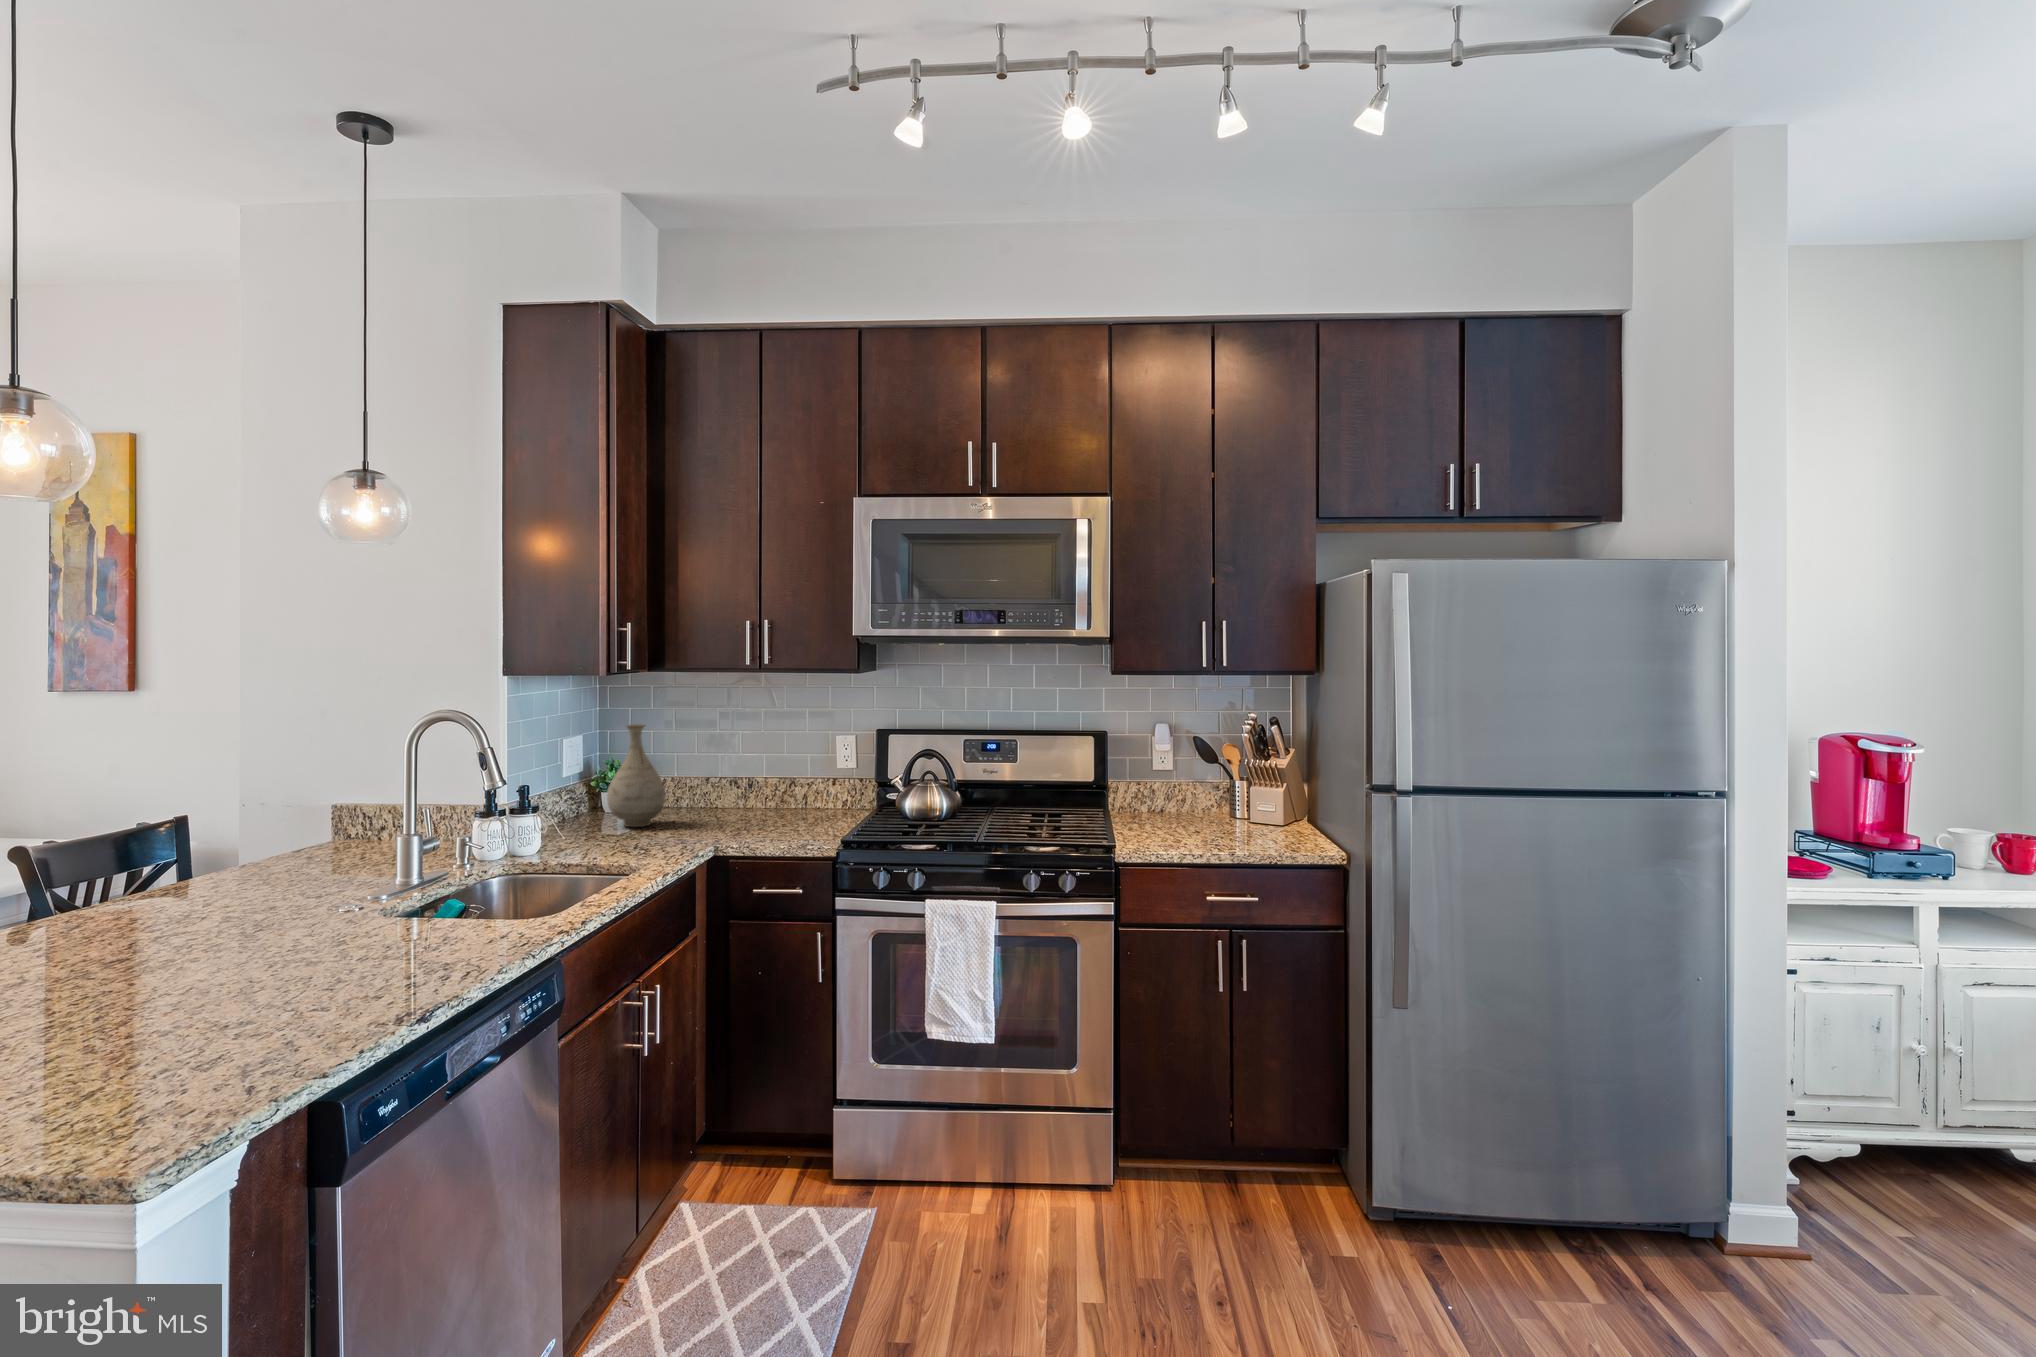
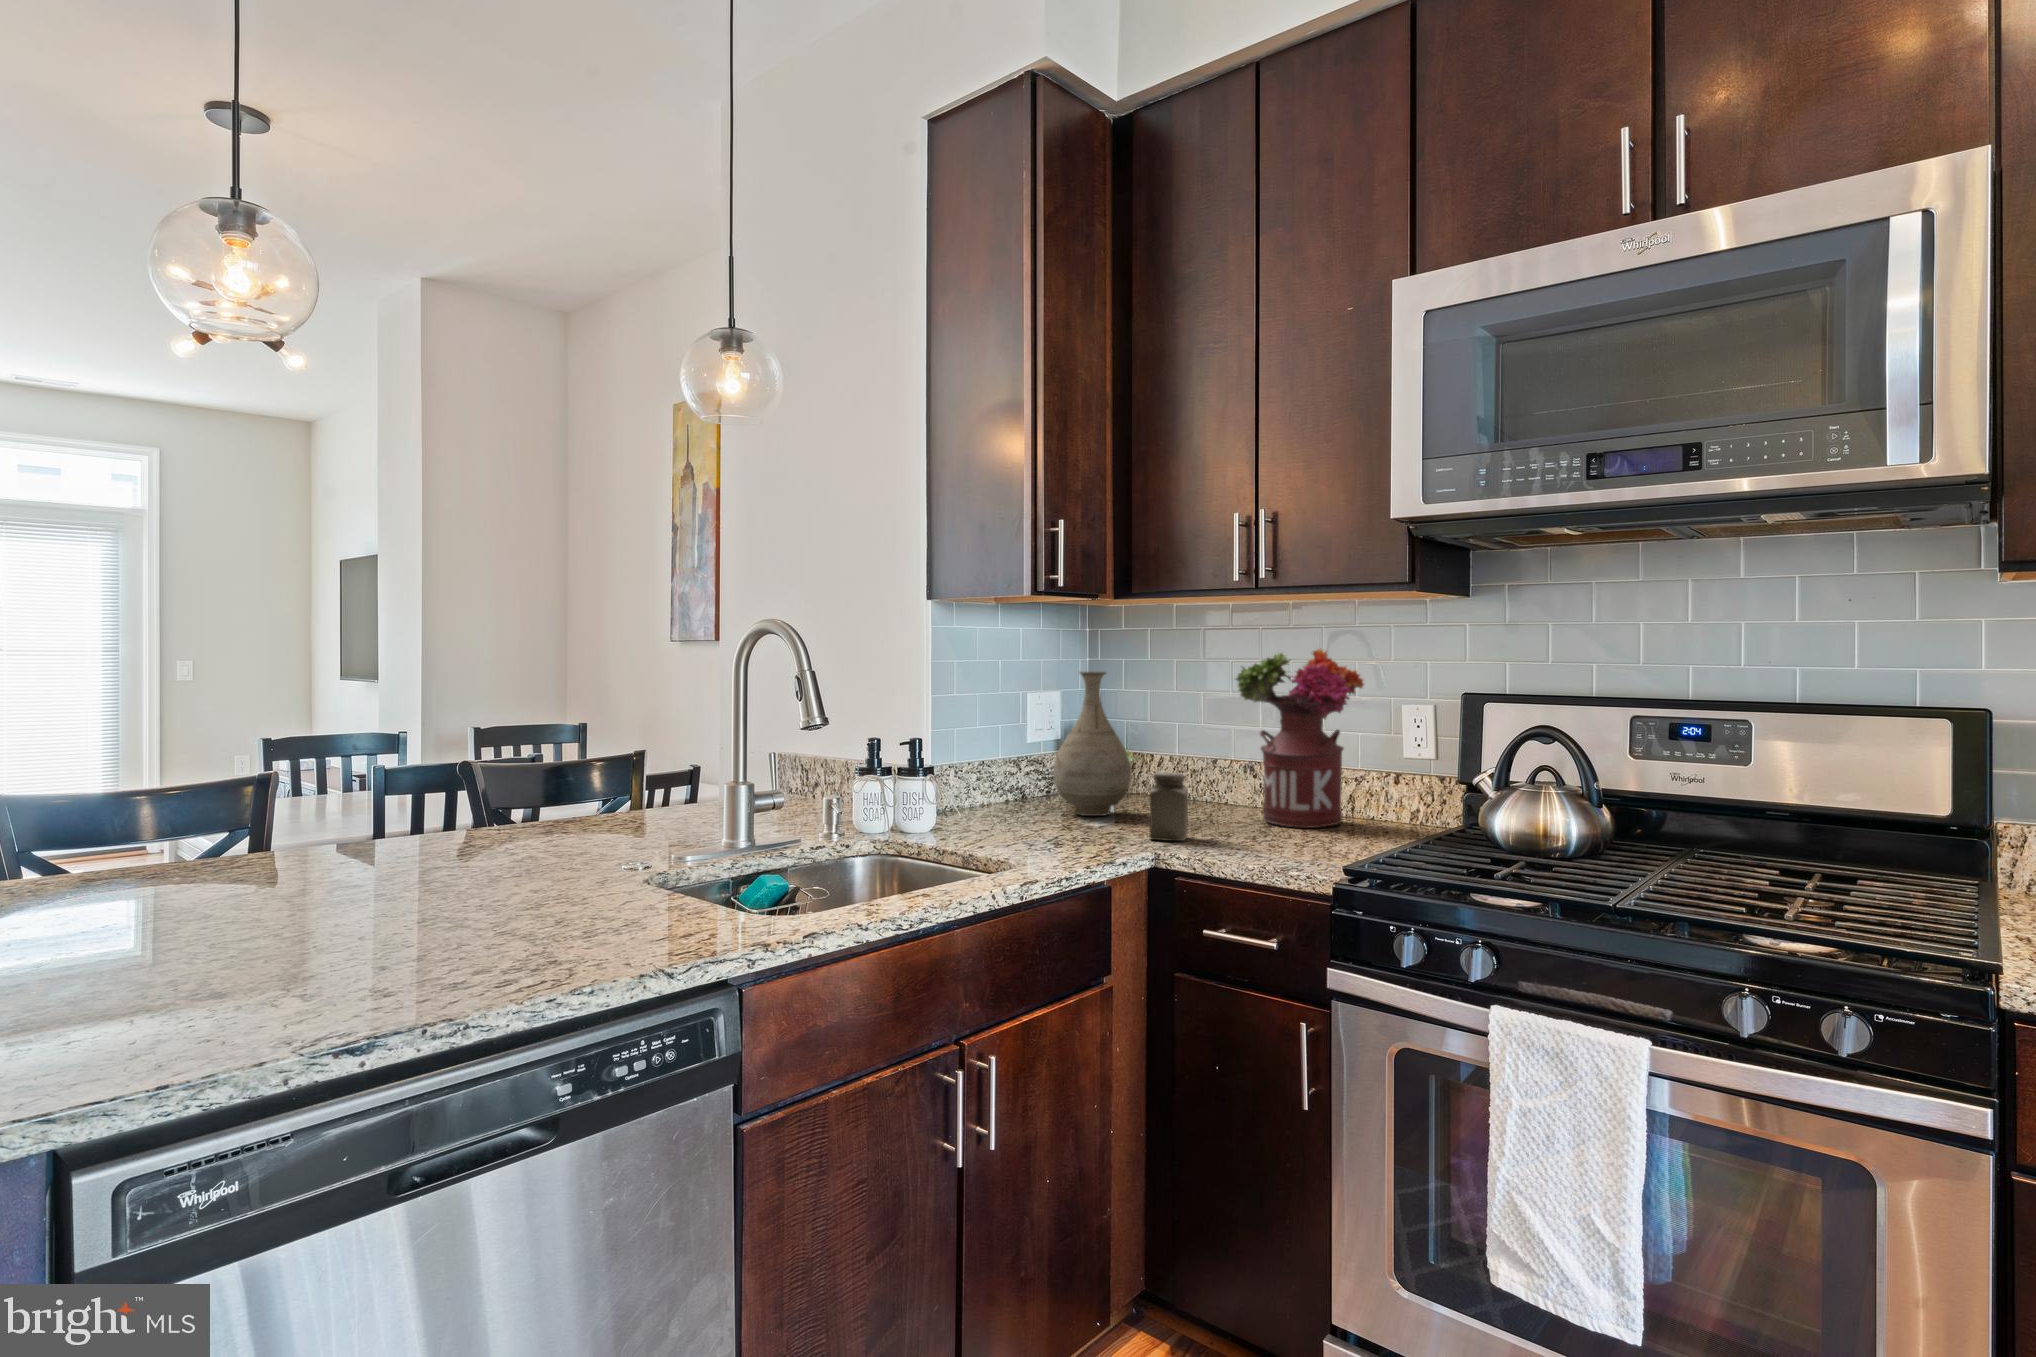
flower arrangement: none [738,704,818,819] -> present [1236,649,1364,828]
salt shaker: none [702,793,727,838] -> present [1150,772,1188,841]

